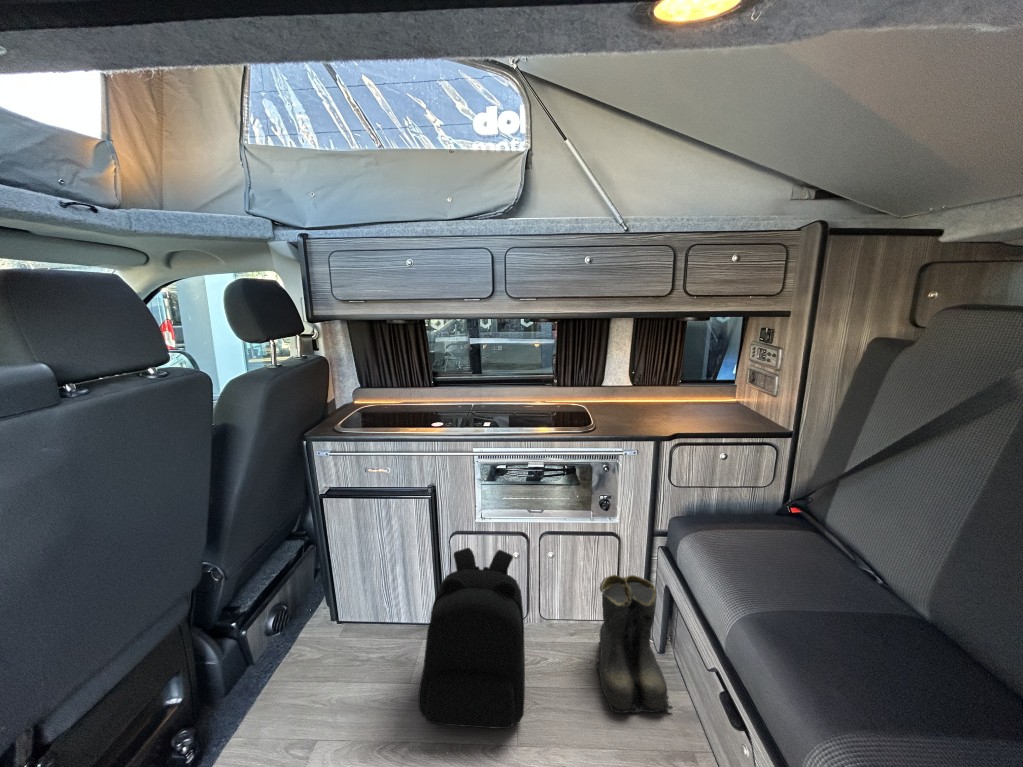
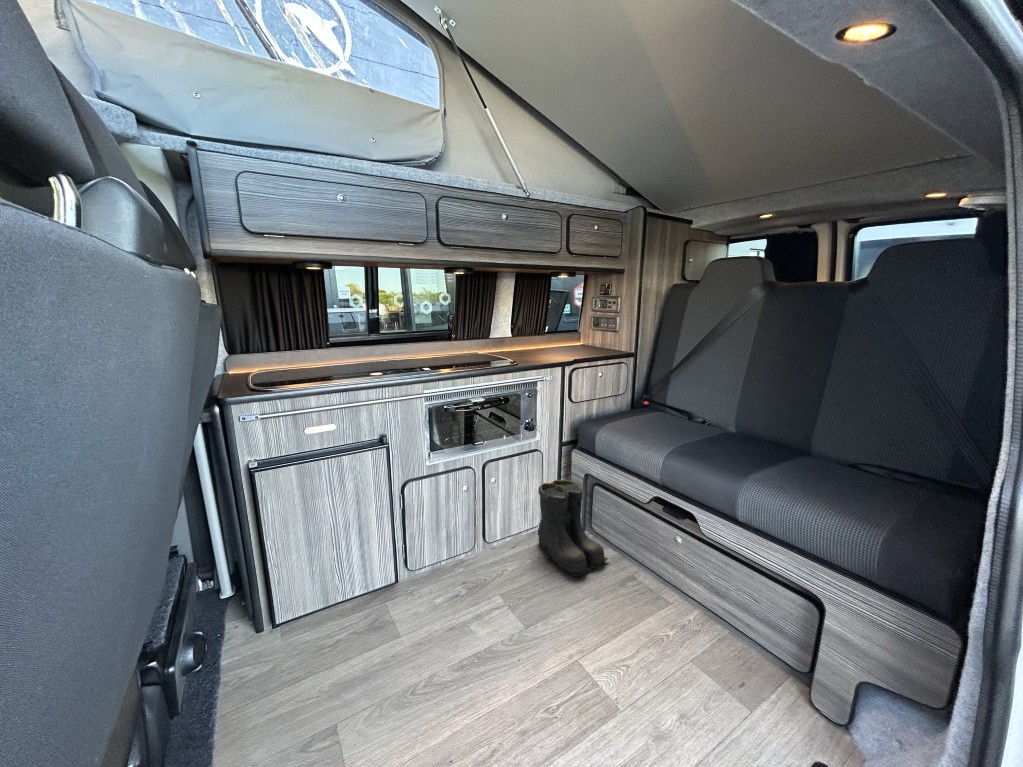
backpack: present [418,548,525,729] -> none [412,480,523,647]

